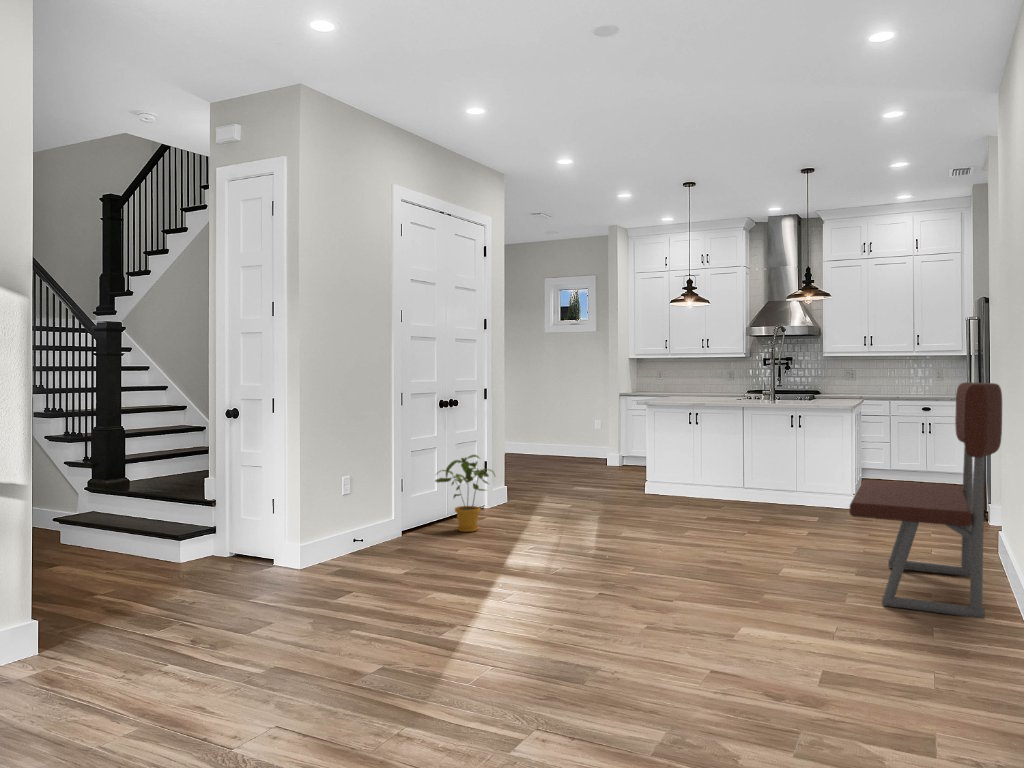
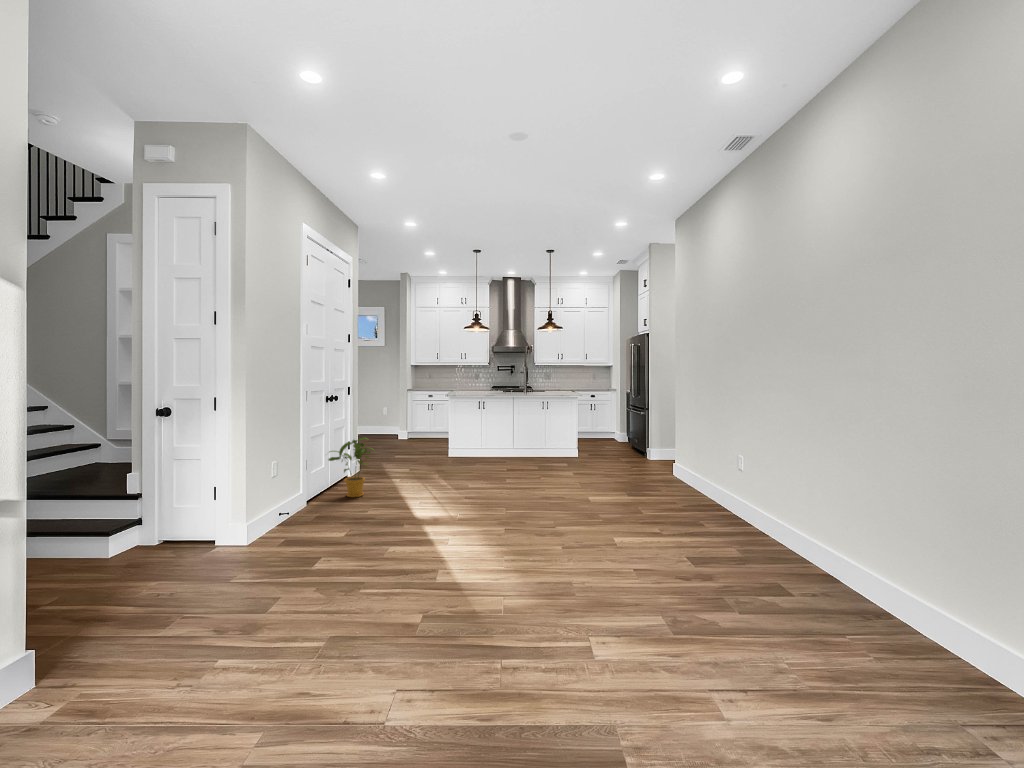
bench: present [849,382,1002,619] -> none [623,379,719,512]

